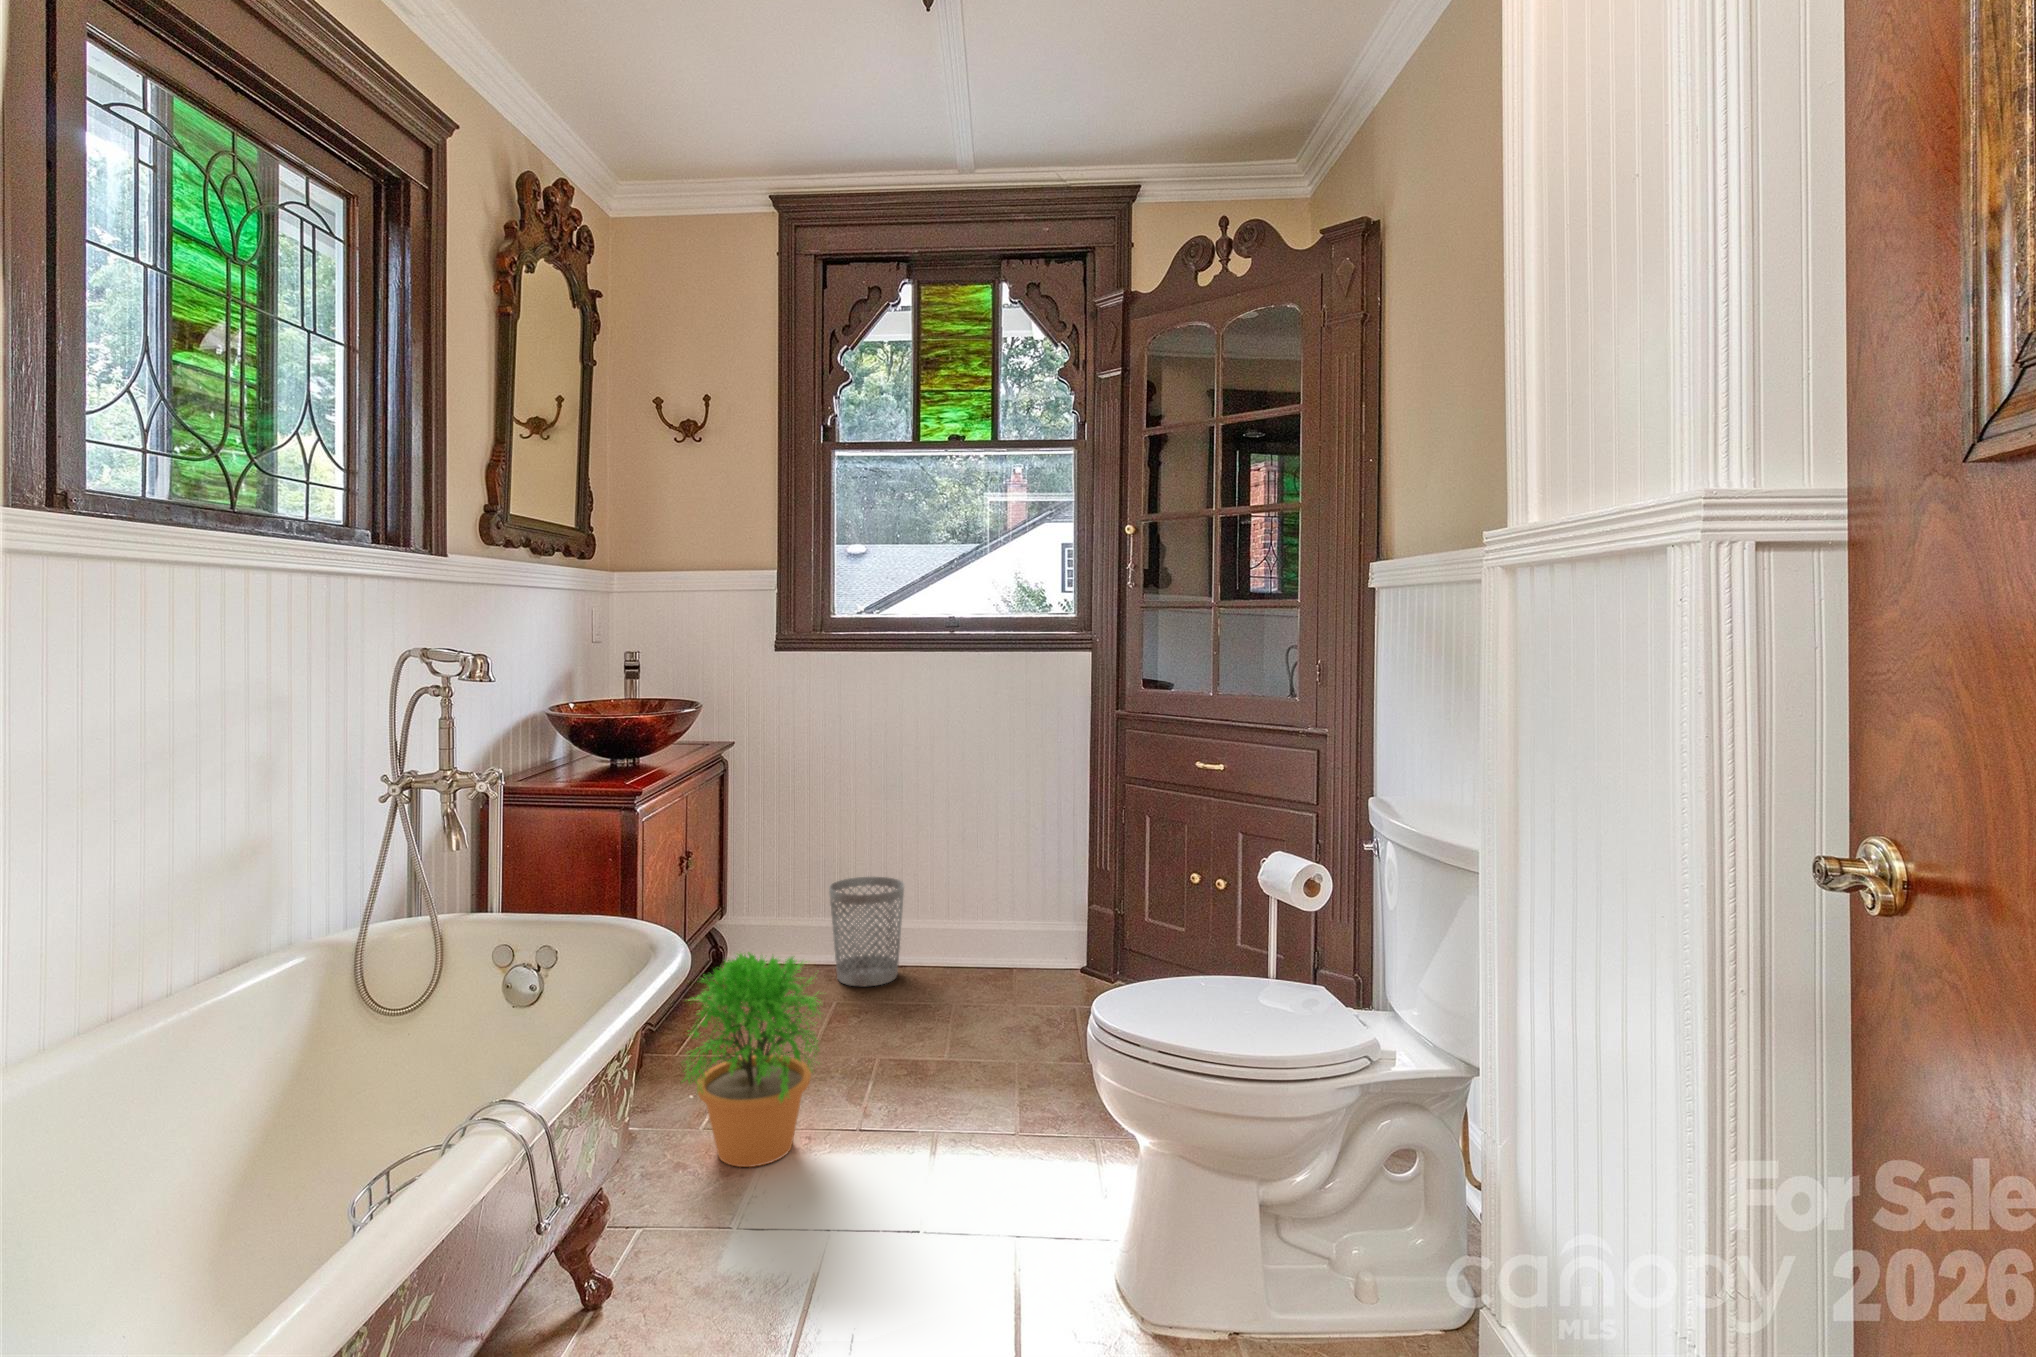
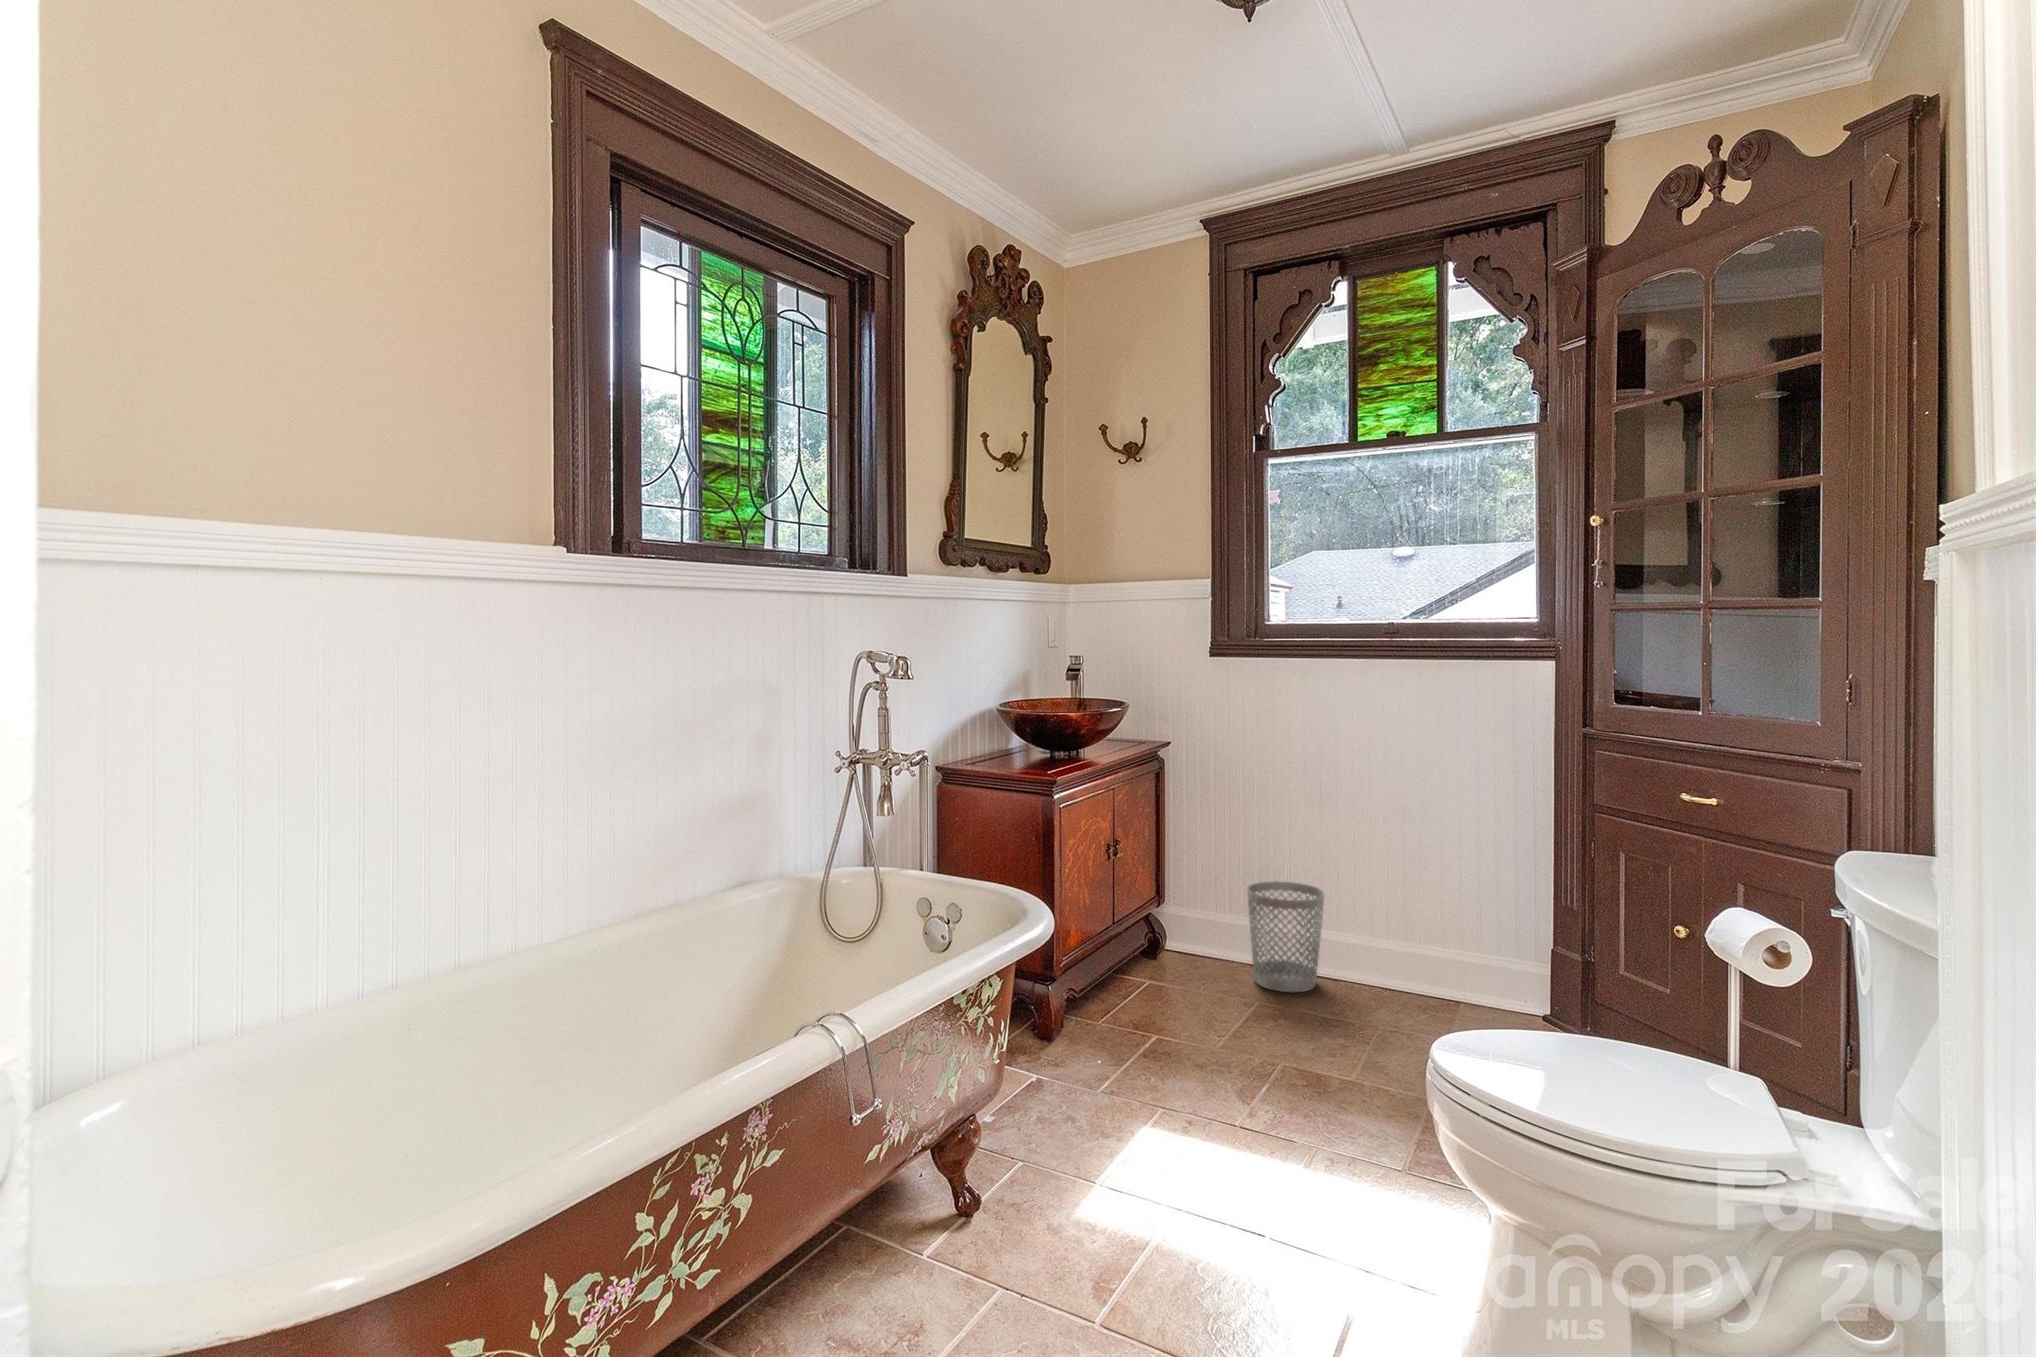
potted plant: present [682,952,821,1167] -> none [1068,936,1212,1142]

